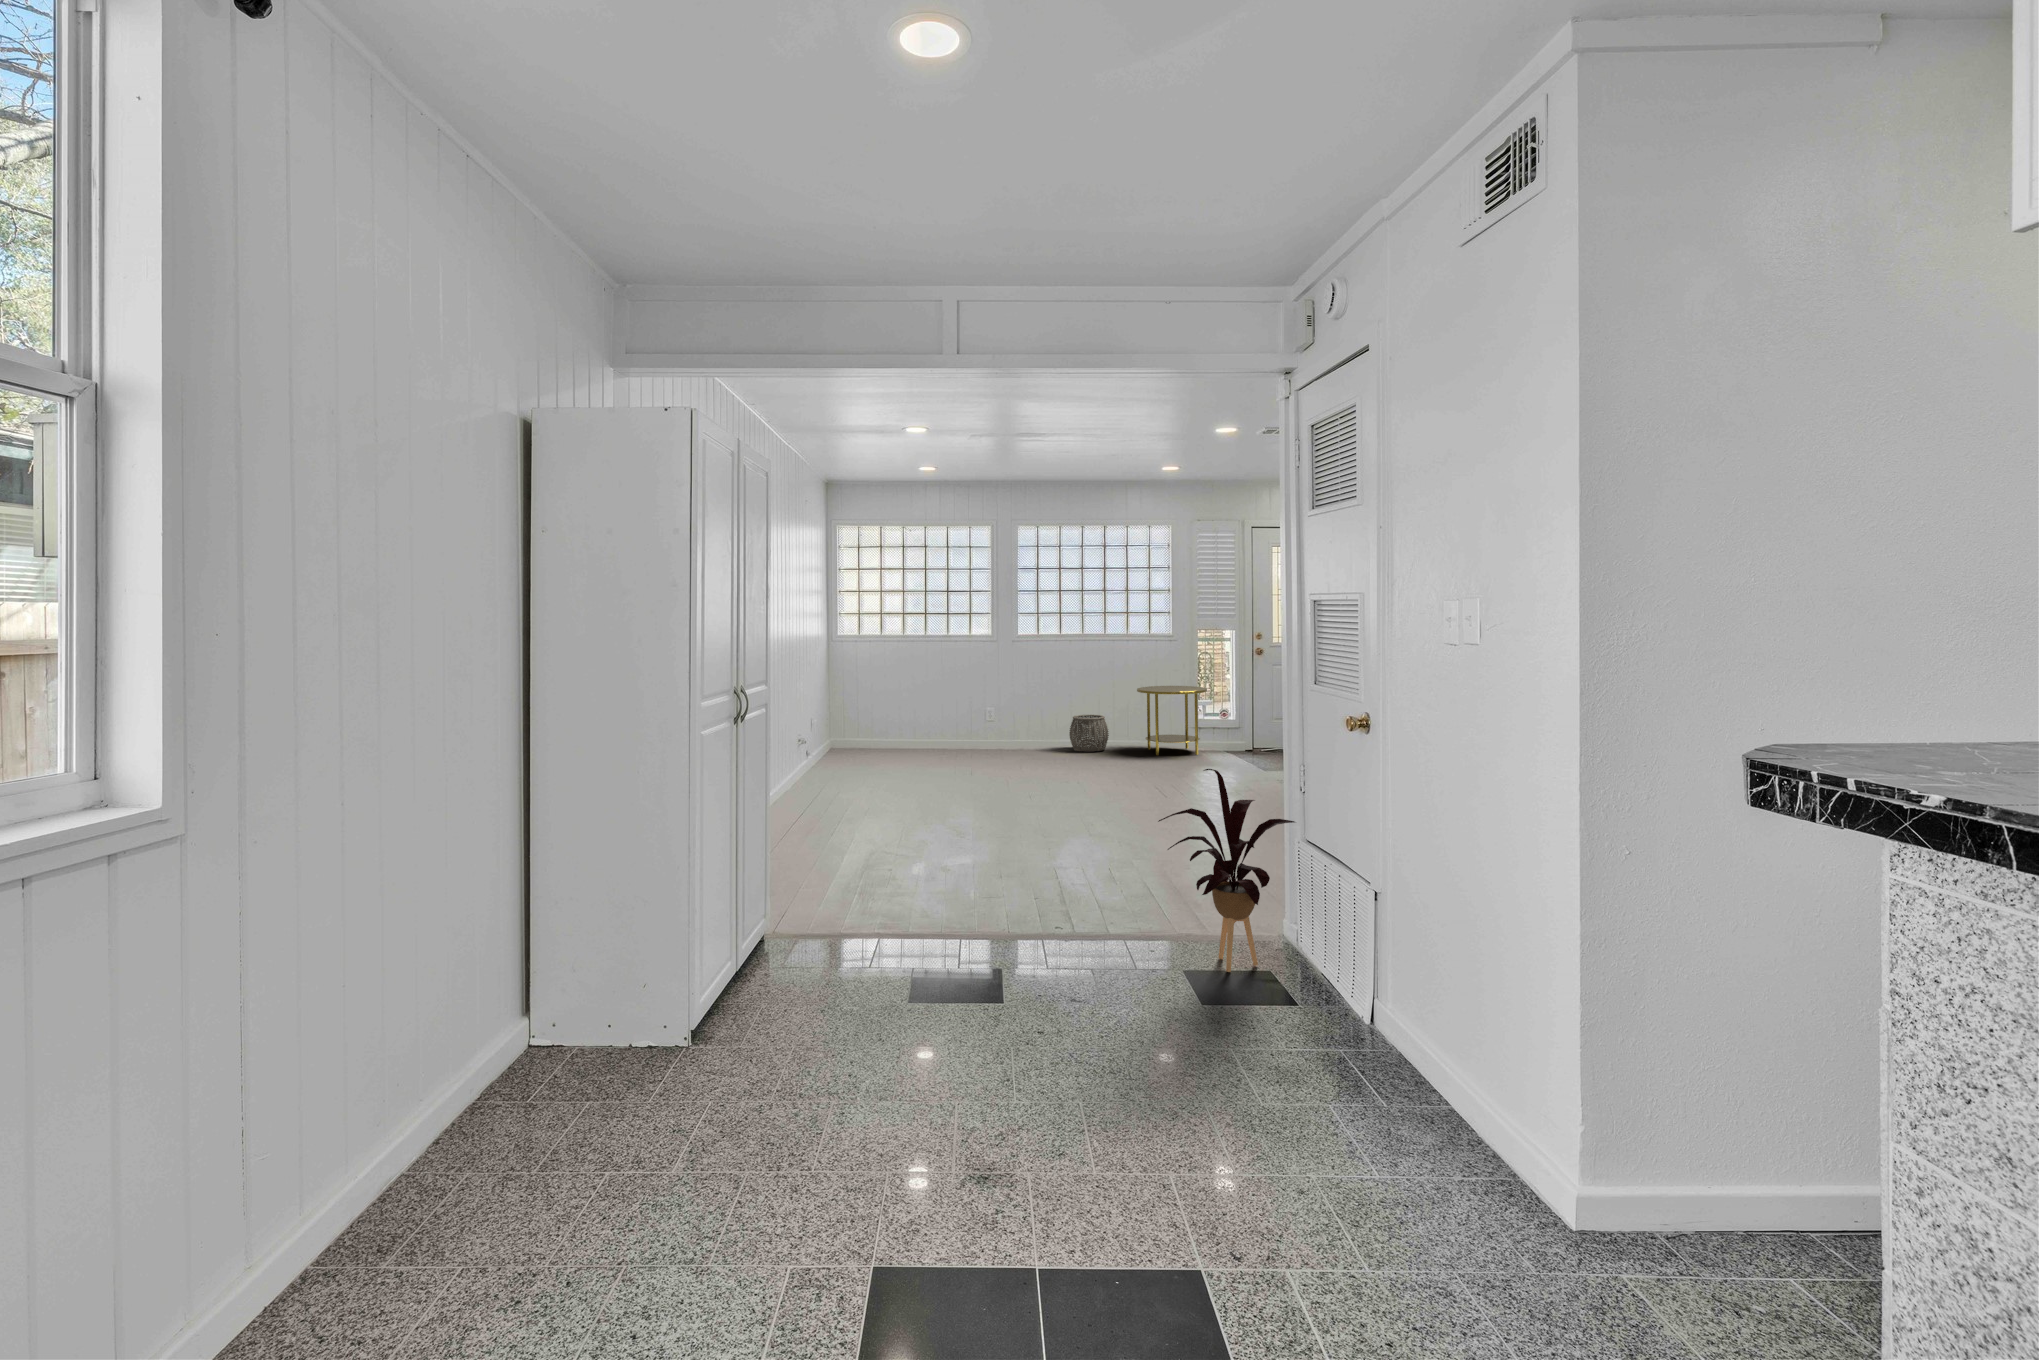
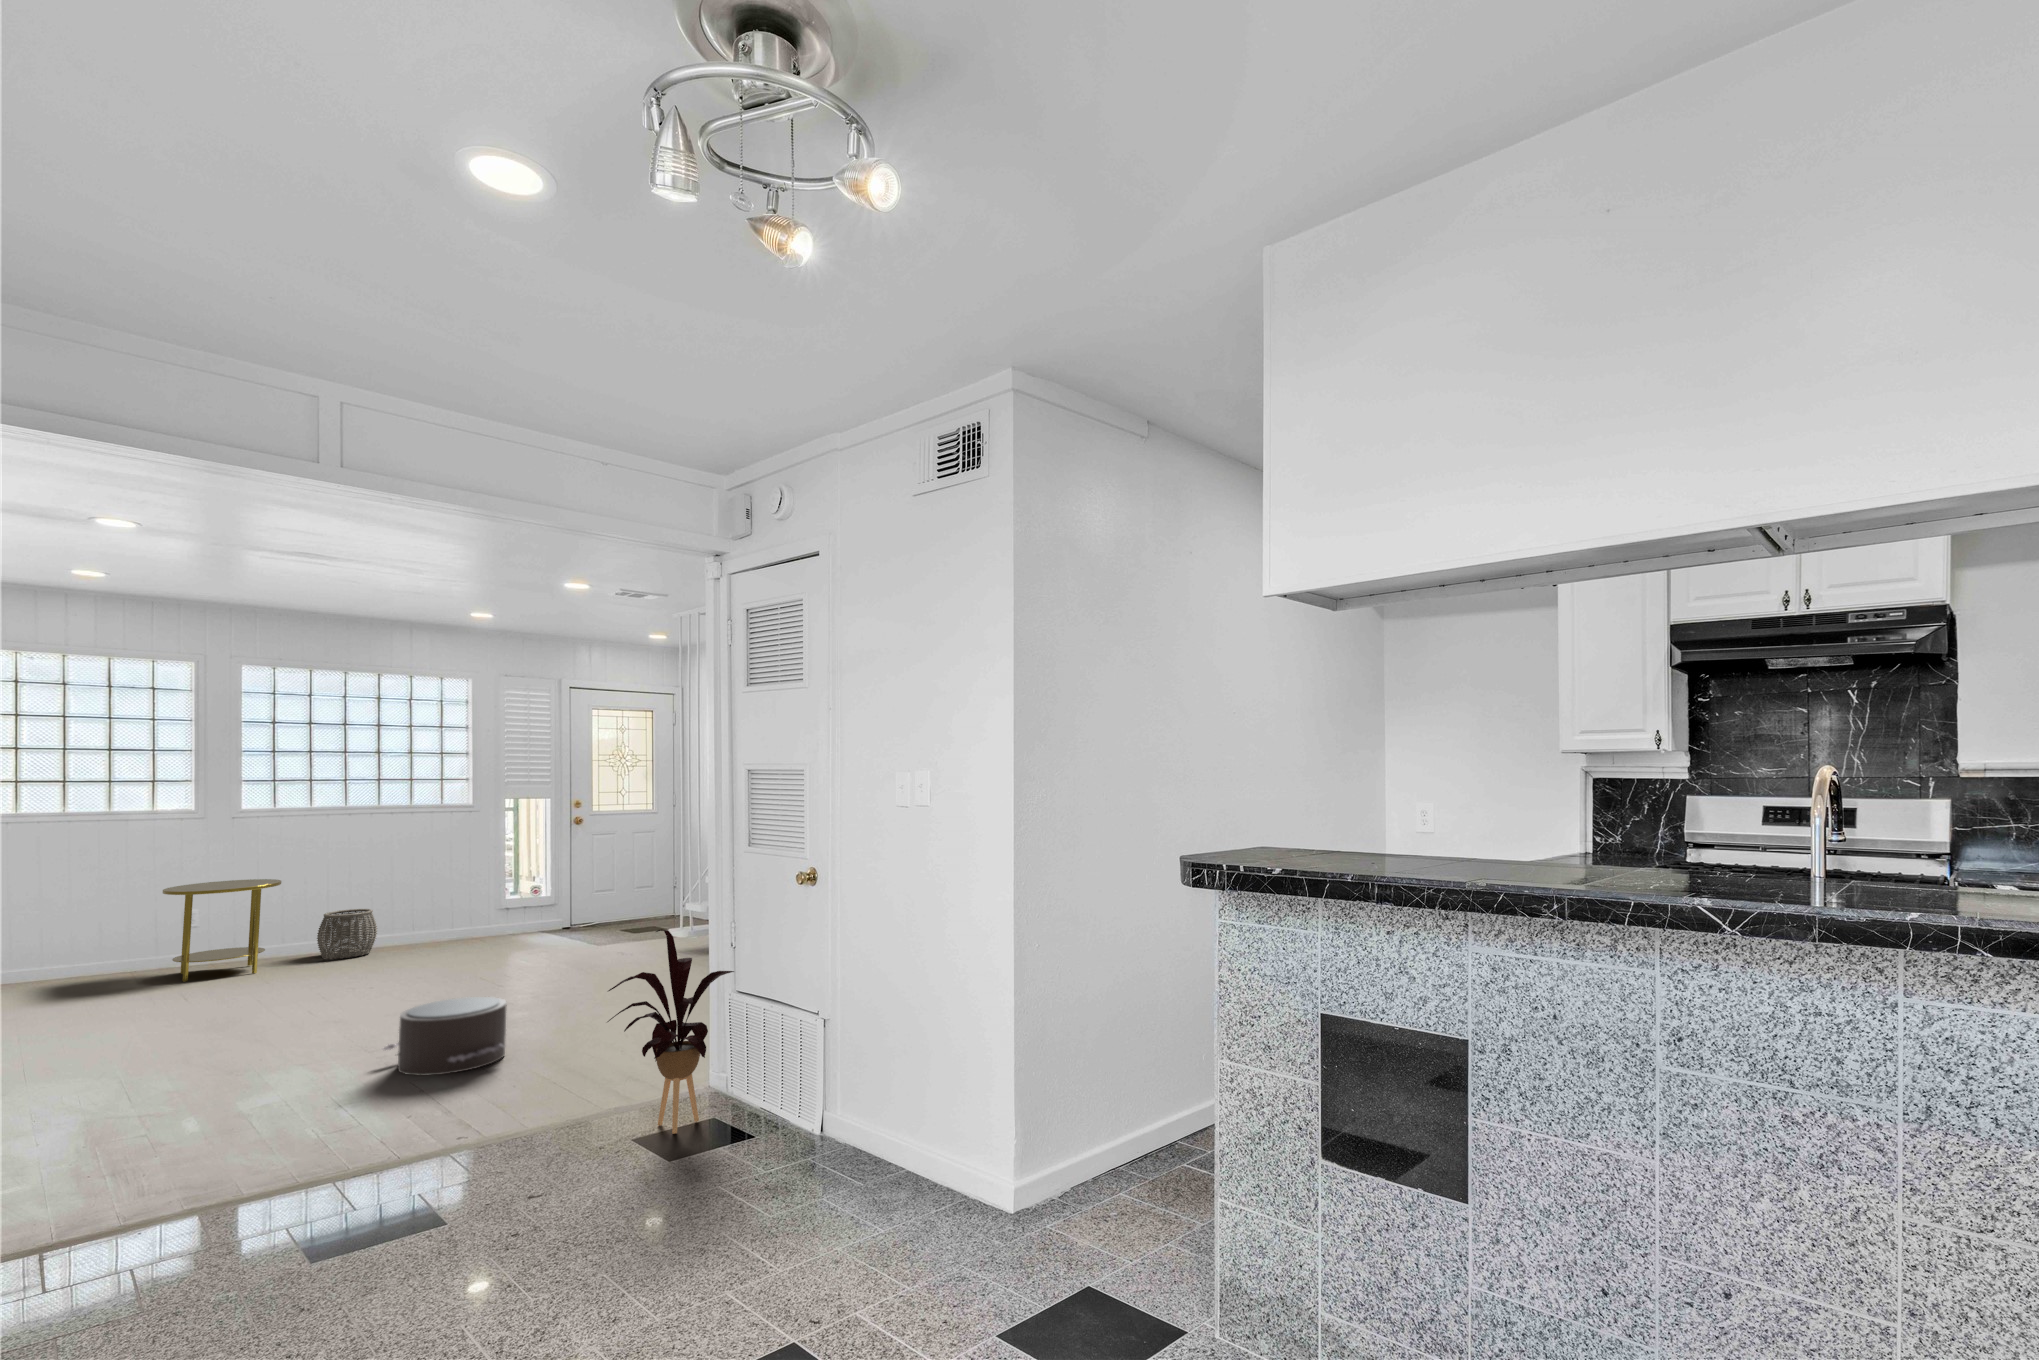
side table: present [1137,686,1207,755] -> present [163,879,281,982]
pouf: none [1052,800,1140,863] -> present [383,997,507,1076]

